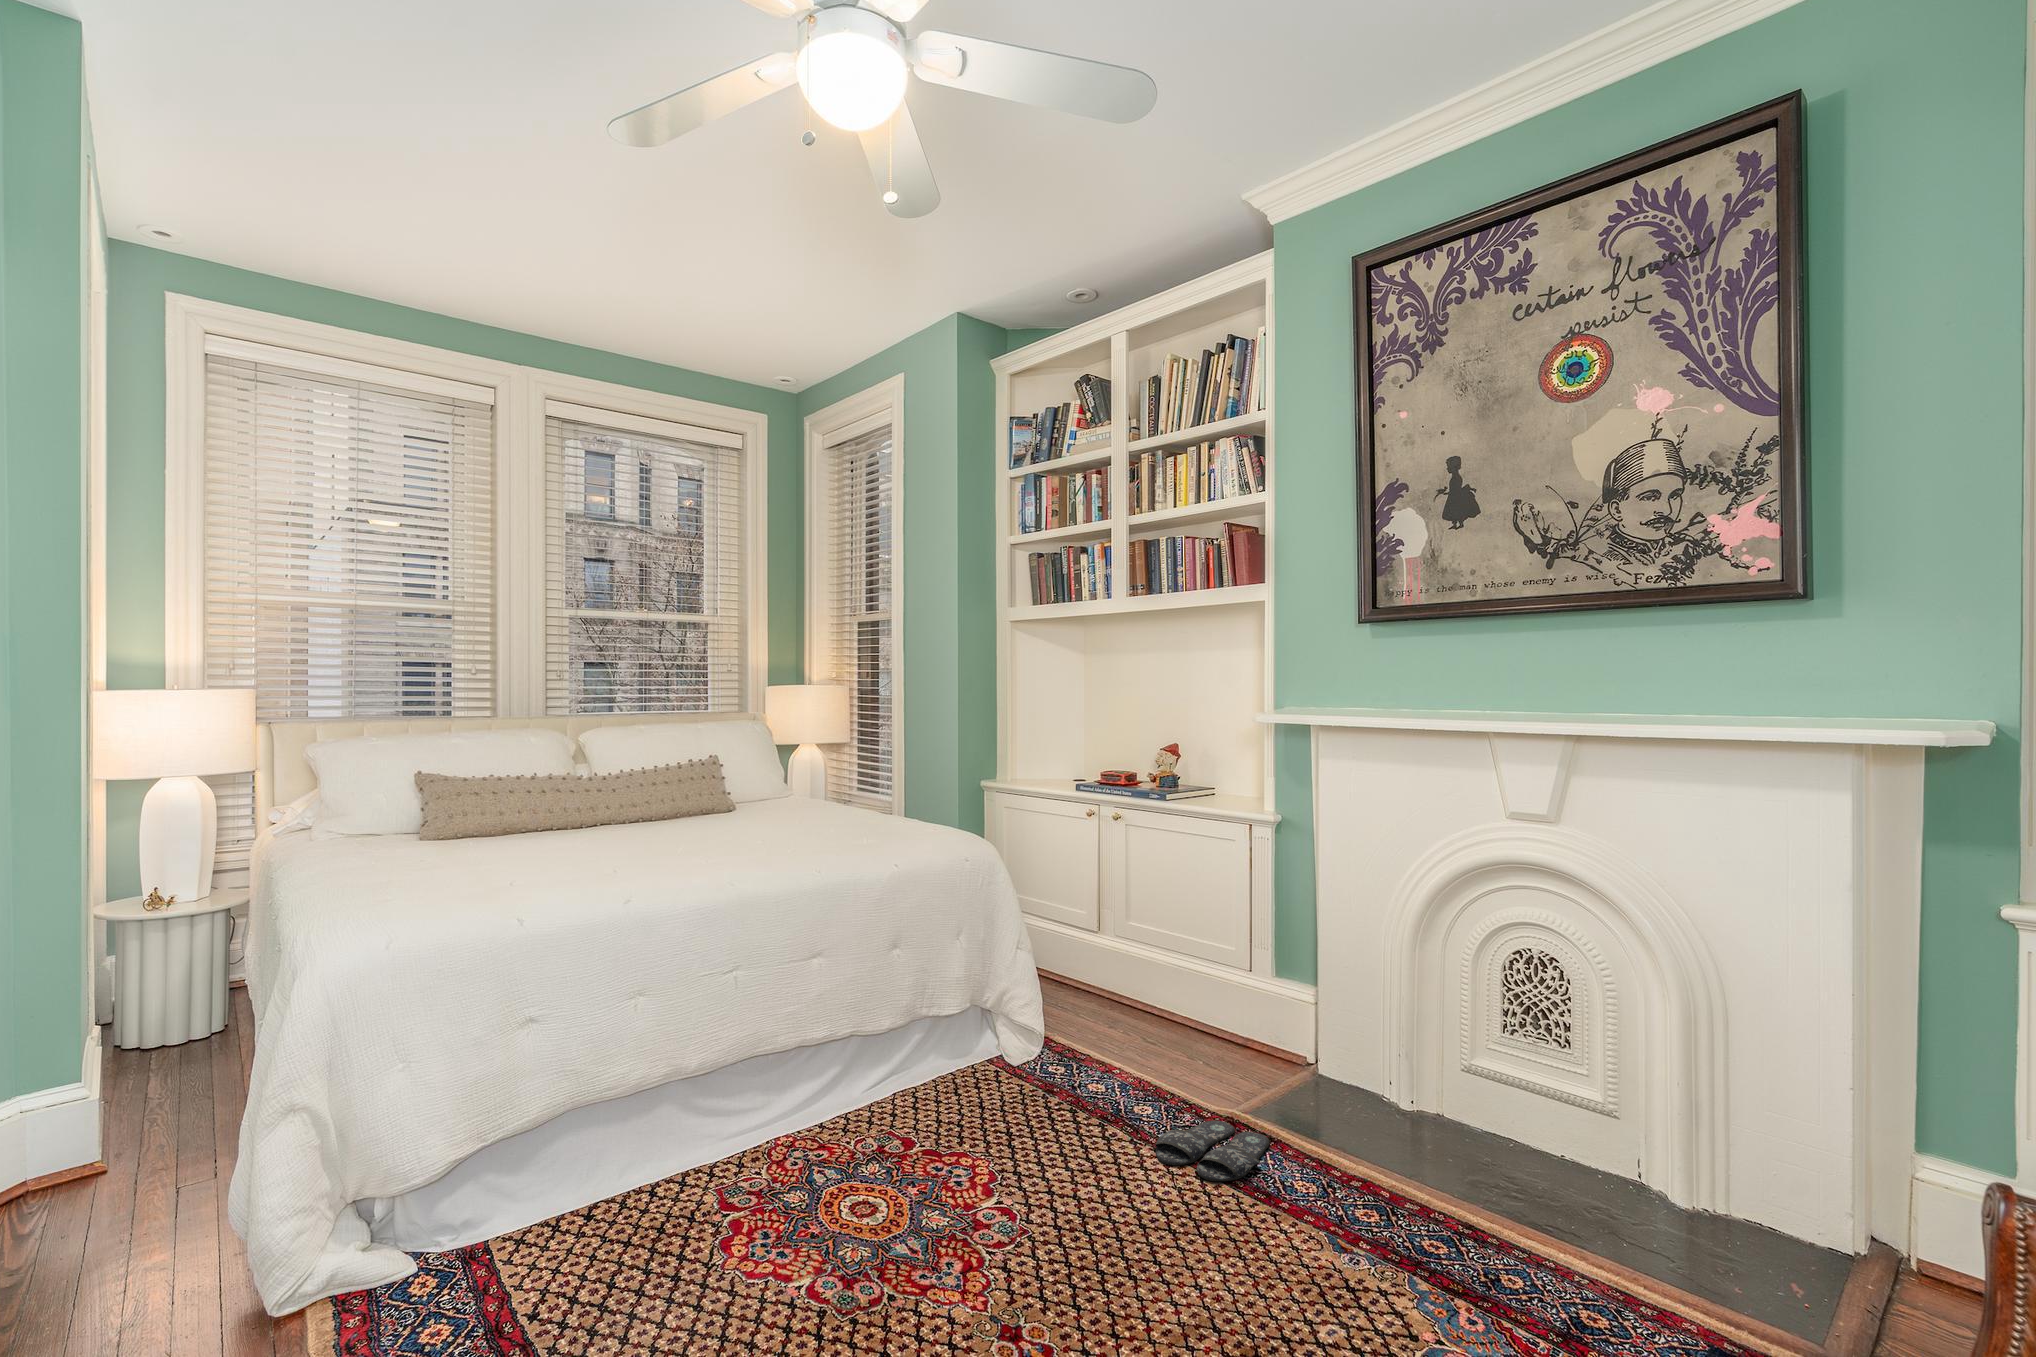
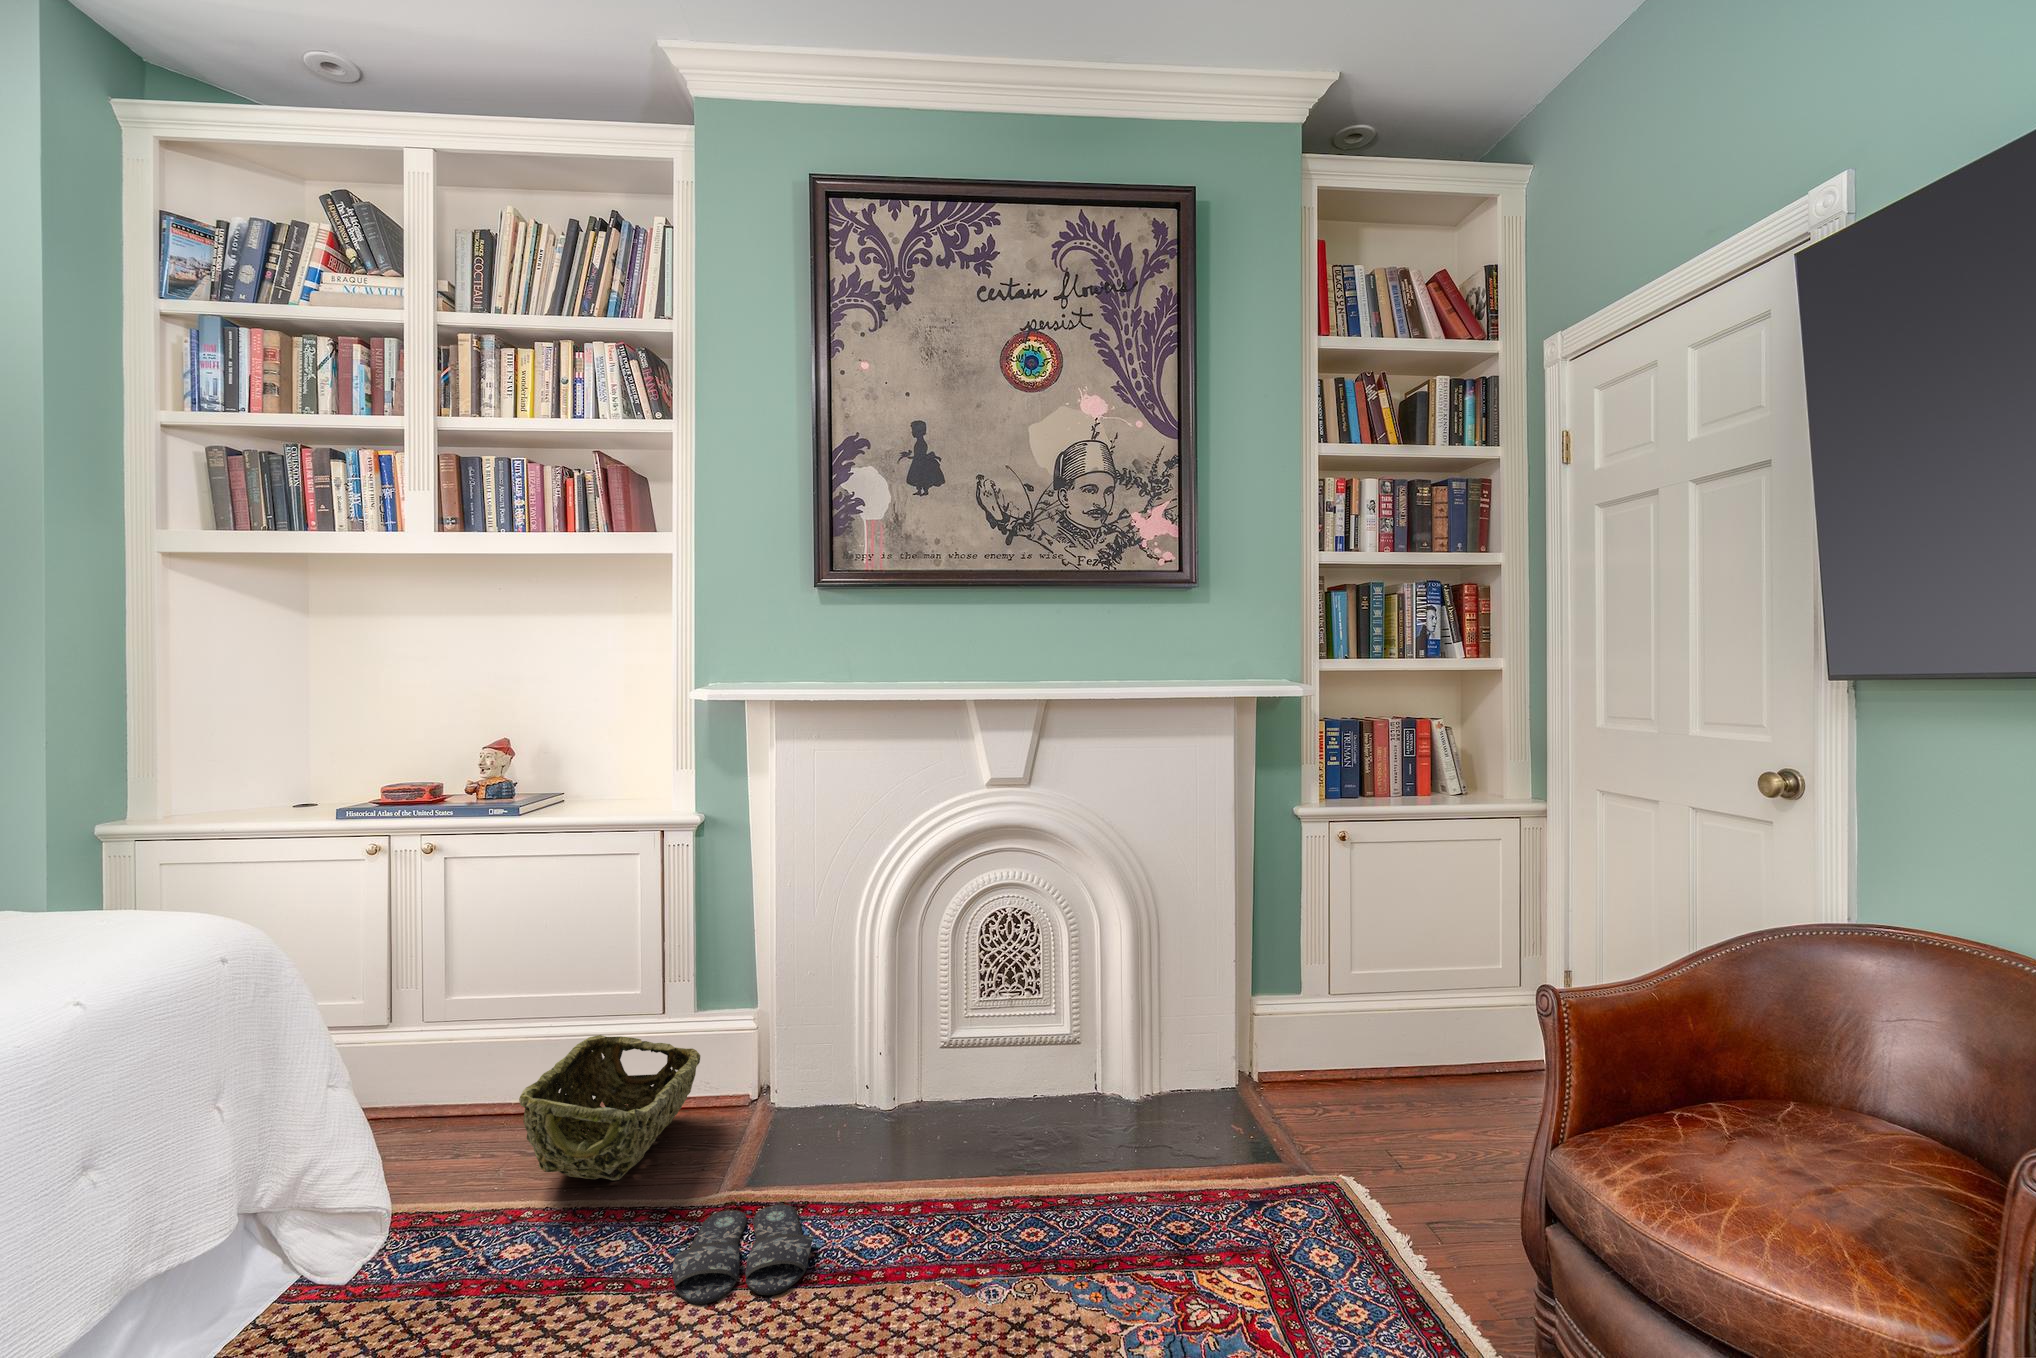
woven basket: none [1121,975,1268,1077] -> present [519,1035,700,1181]

